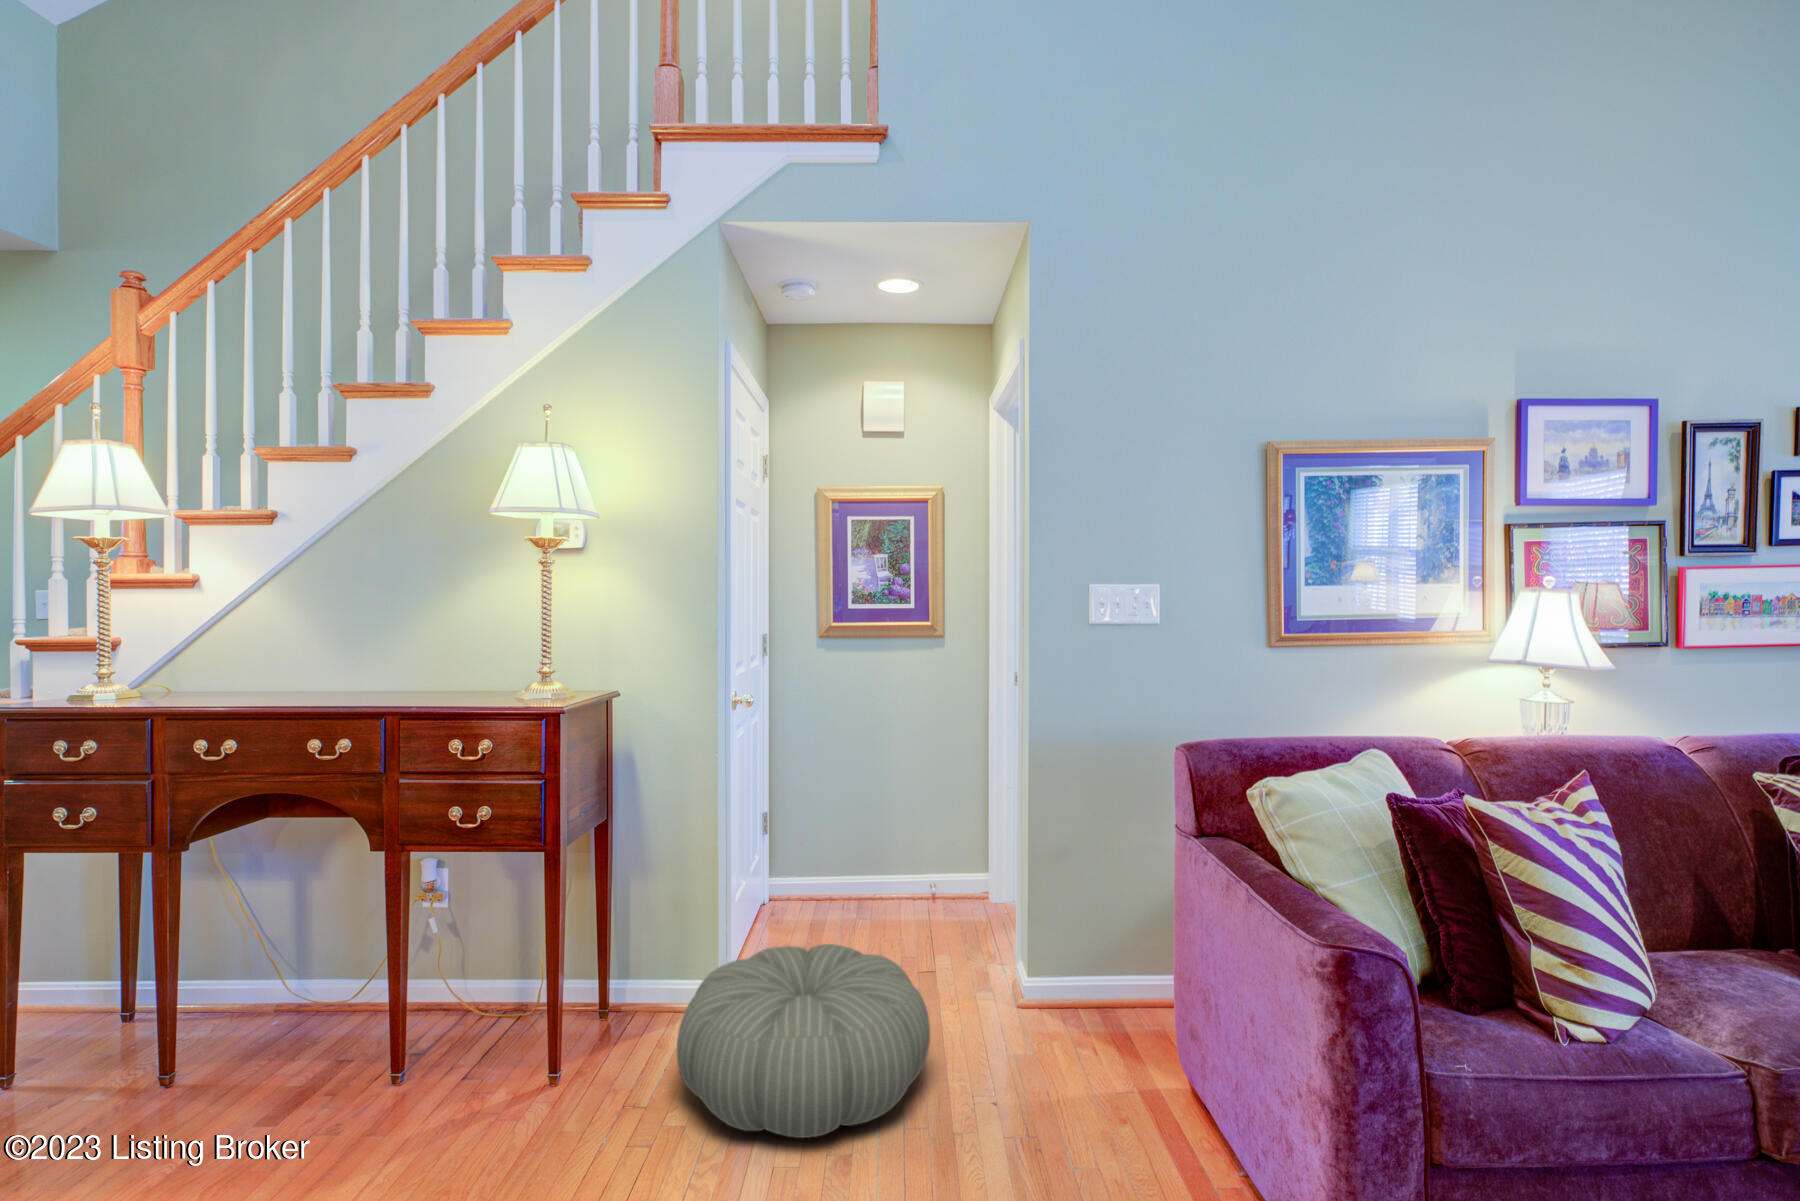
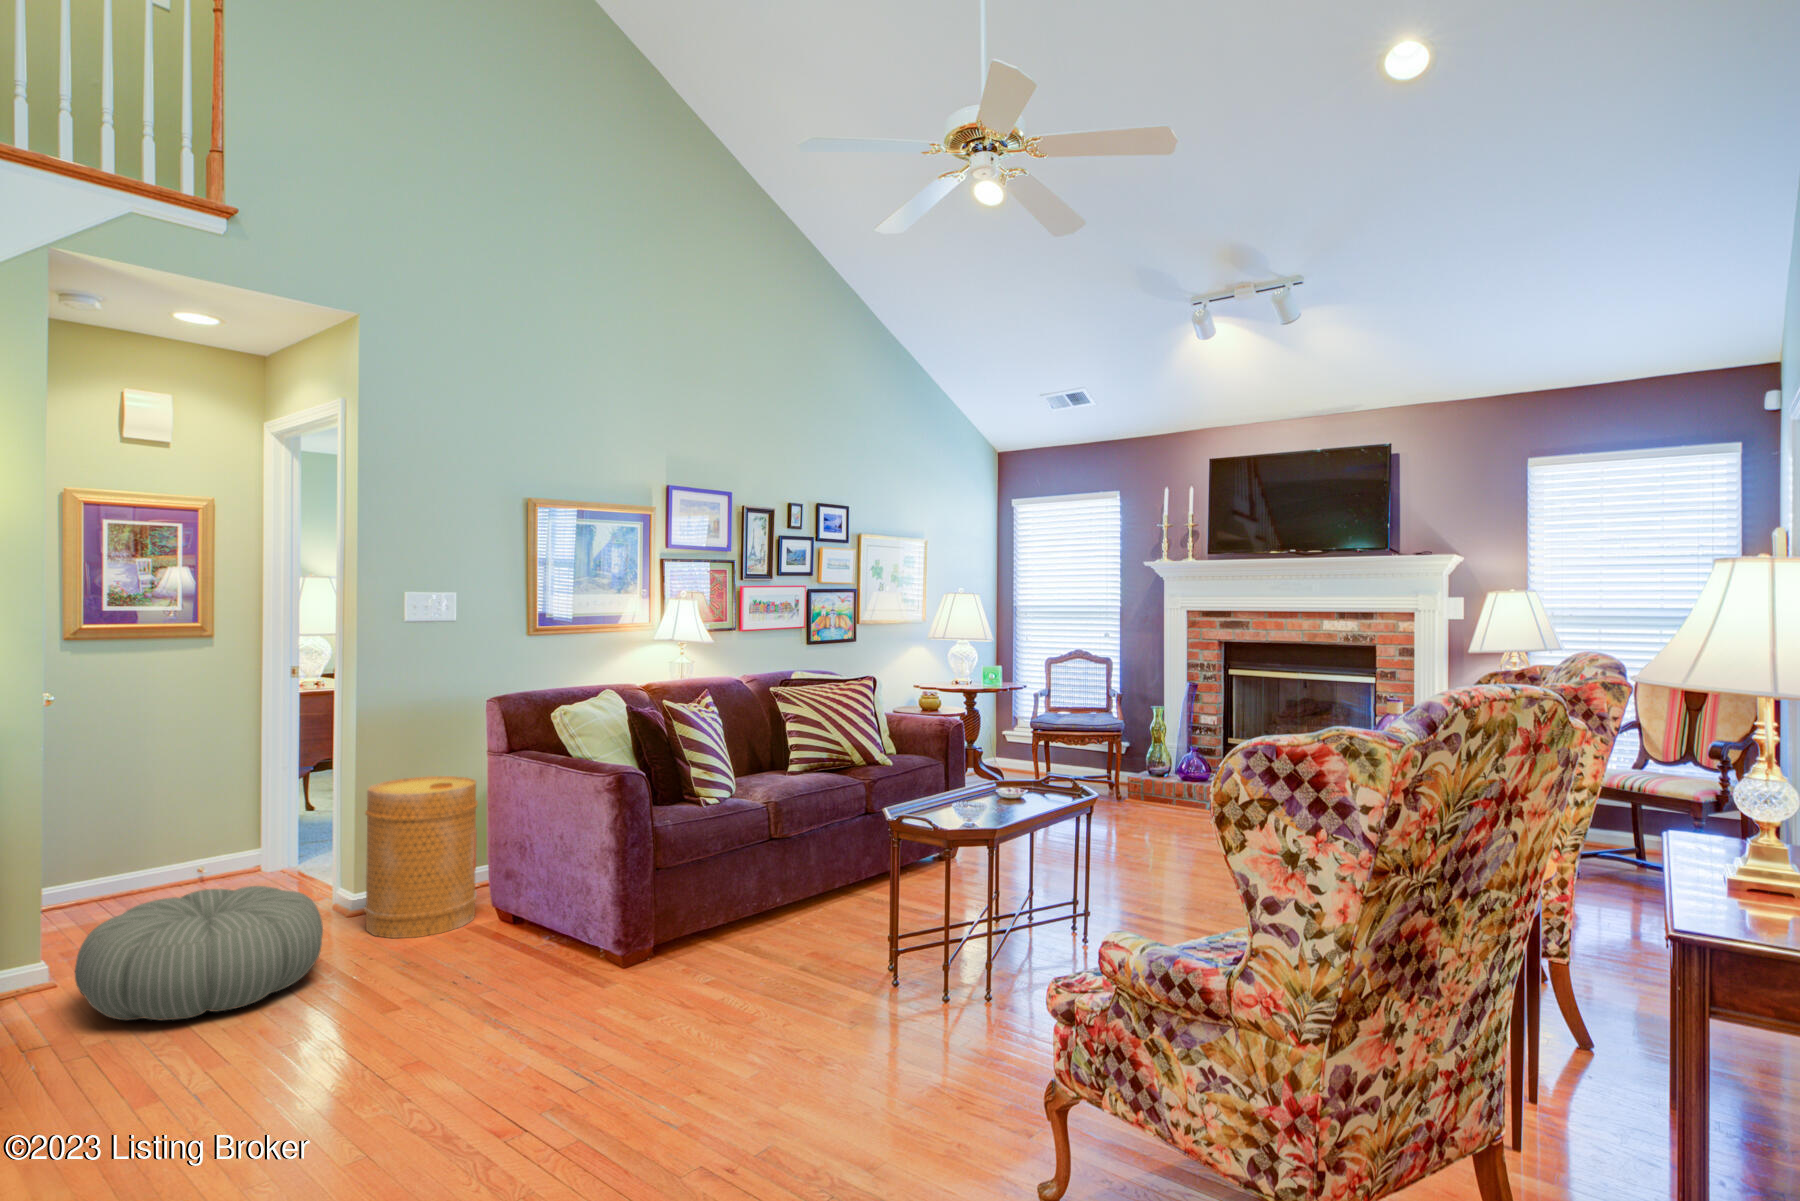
basket: none [1014,839,1161,1088] -> present [364,776,478,938]

